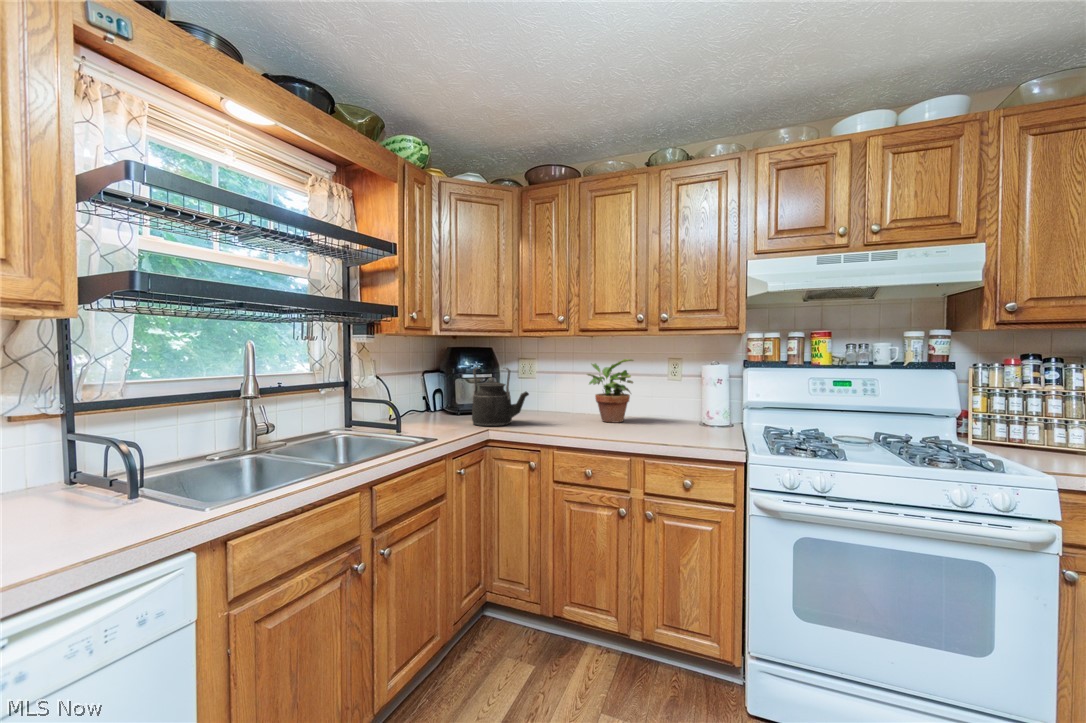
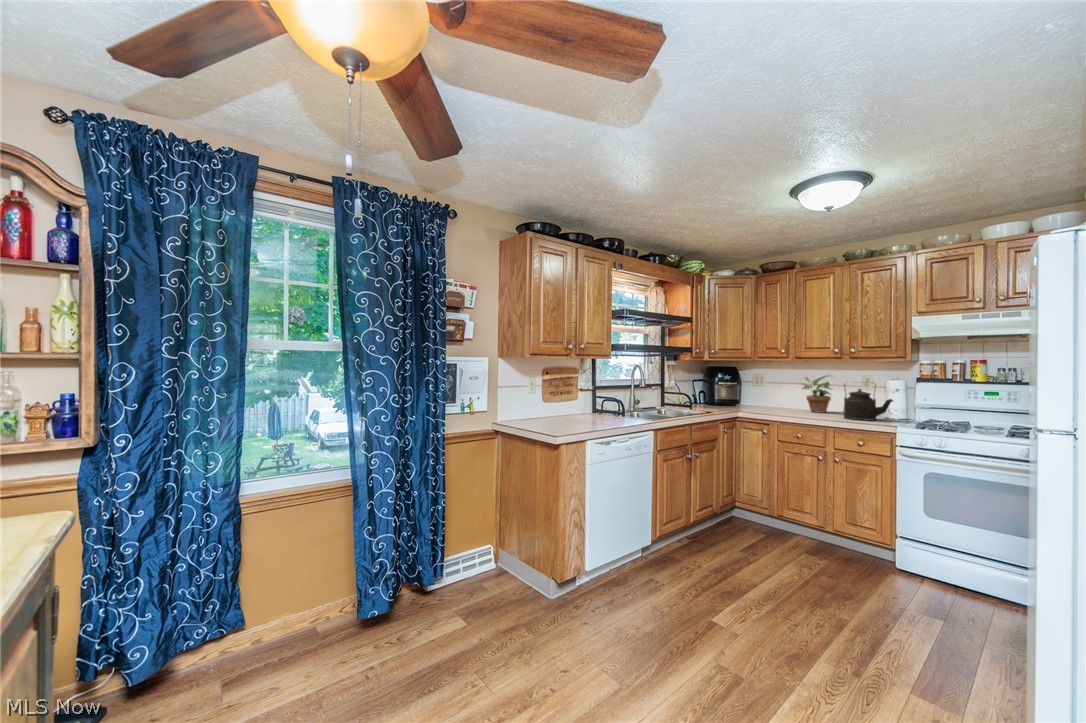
kettle: present [472,368,529,426] -> present [843,384,893,421]

